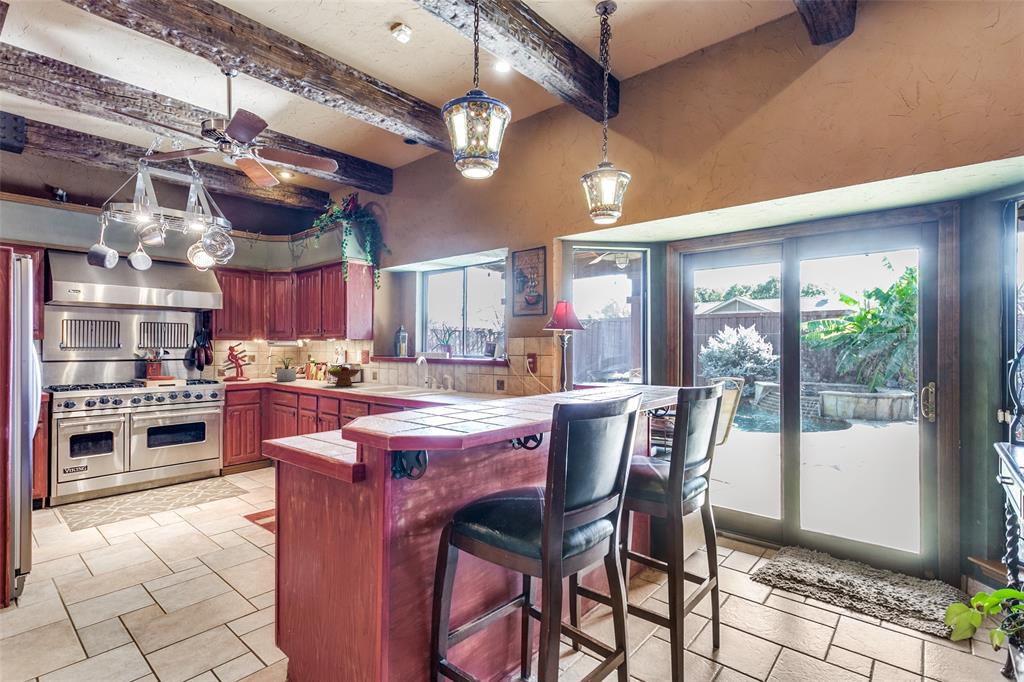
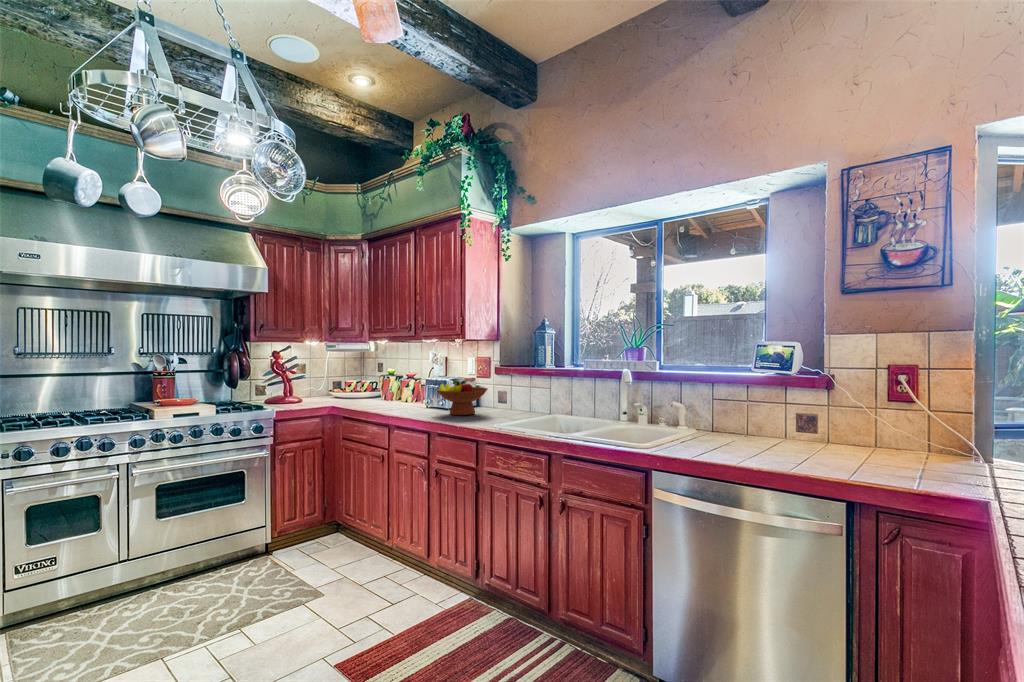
potted plant: present [267,355,296,381] -> none [331,364,382,405]

